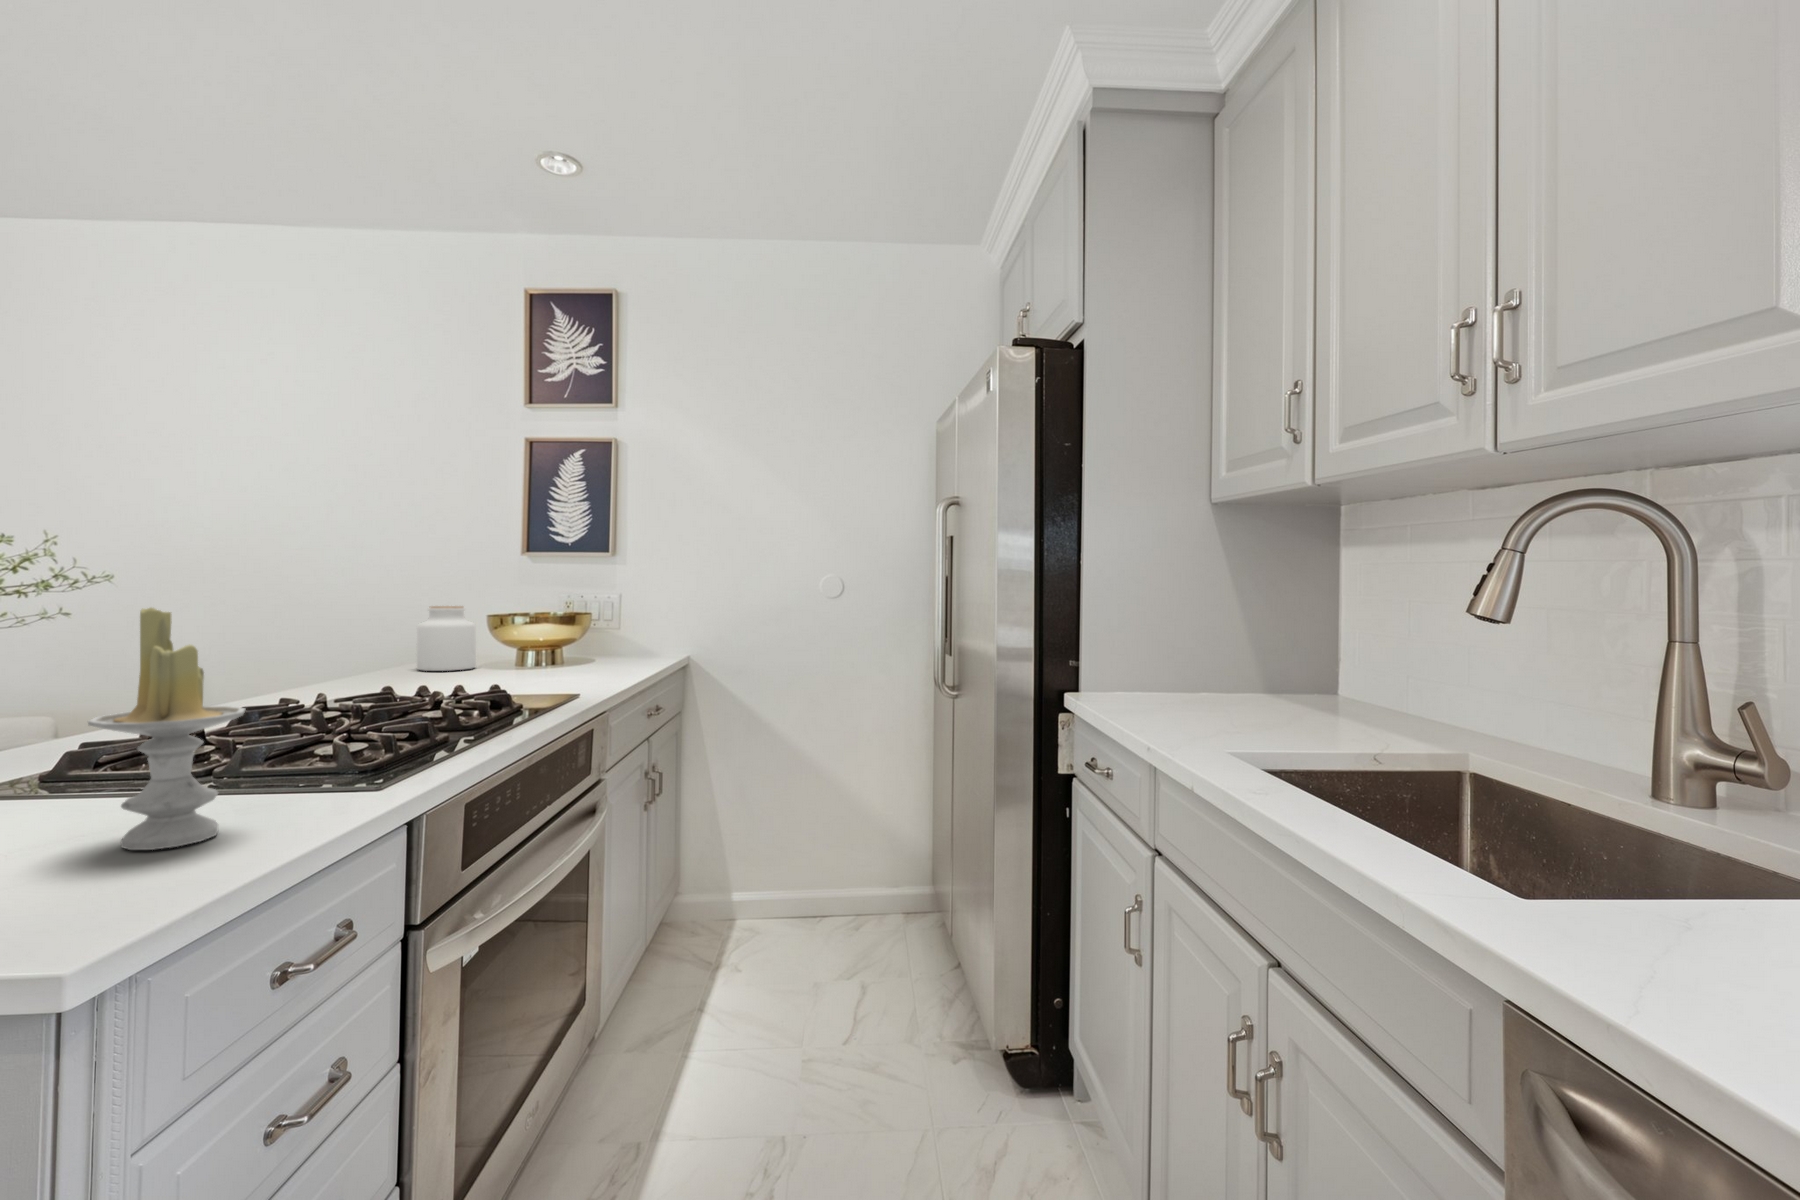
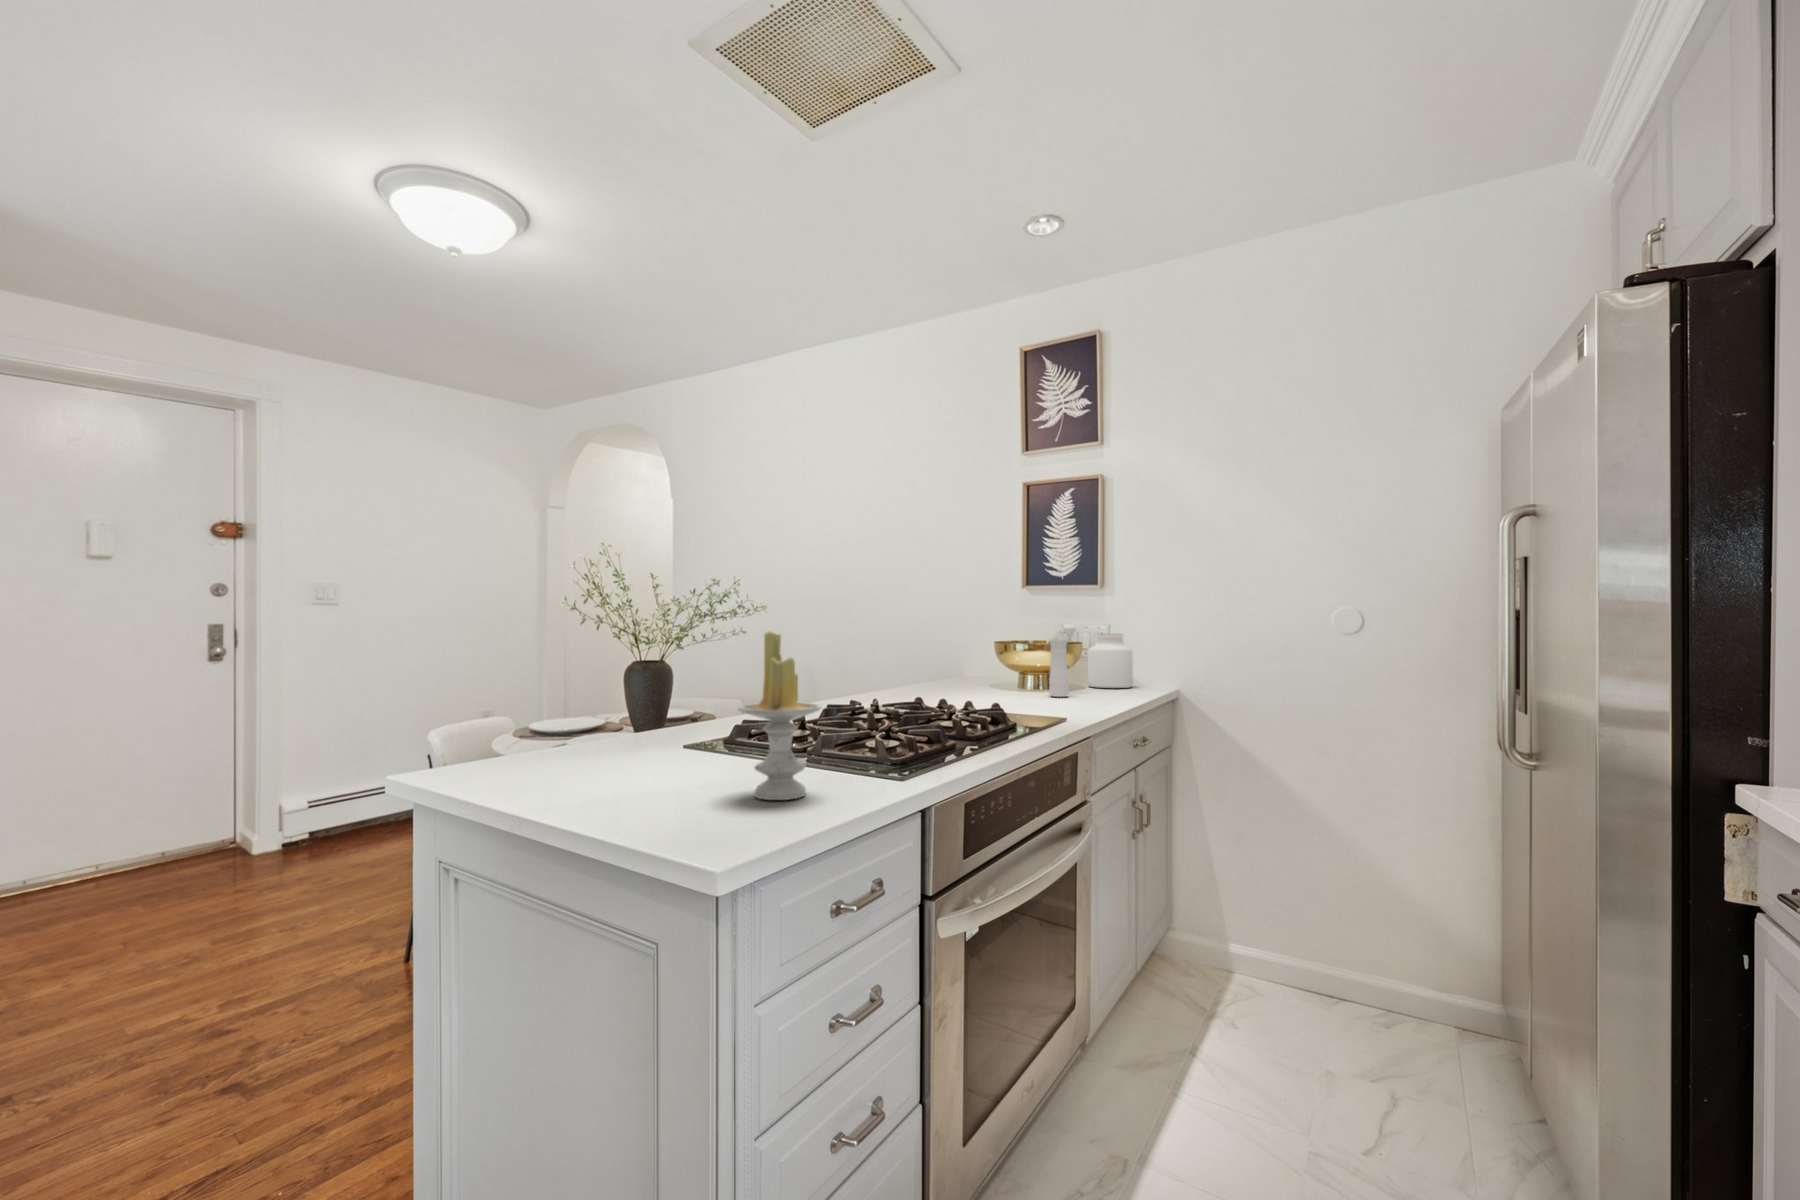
pepper mill: none [556,595,587,672] -> present [1049,624,1076,697]
jar: present [417,606,476,671] -> present [1088,634,1133,688]

